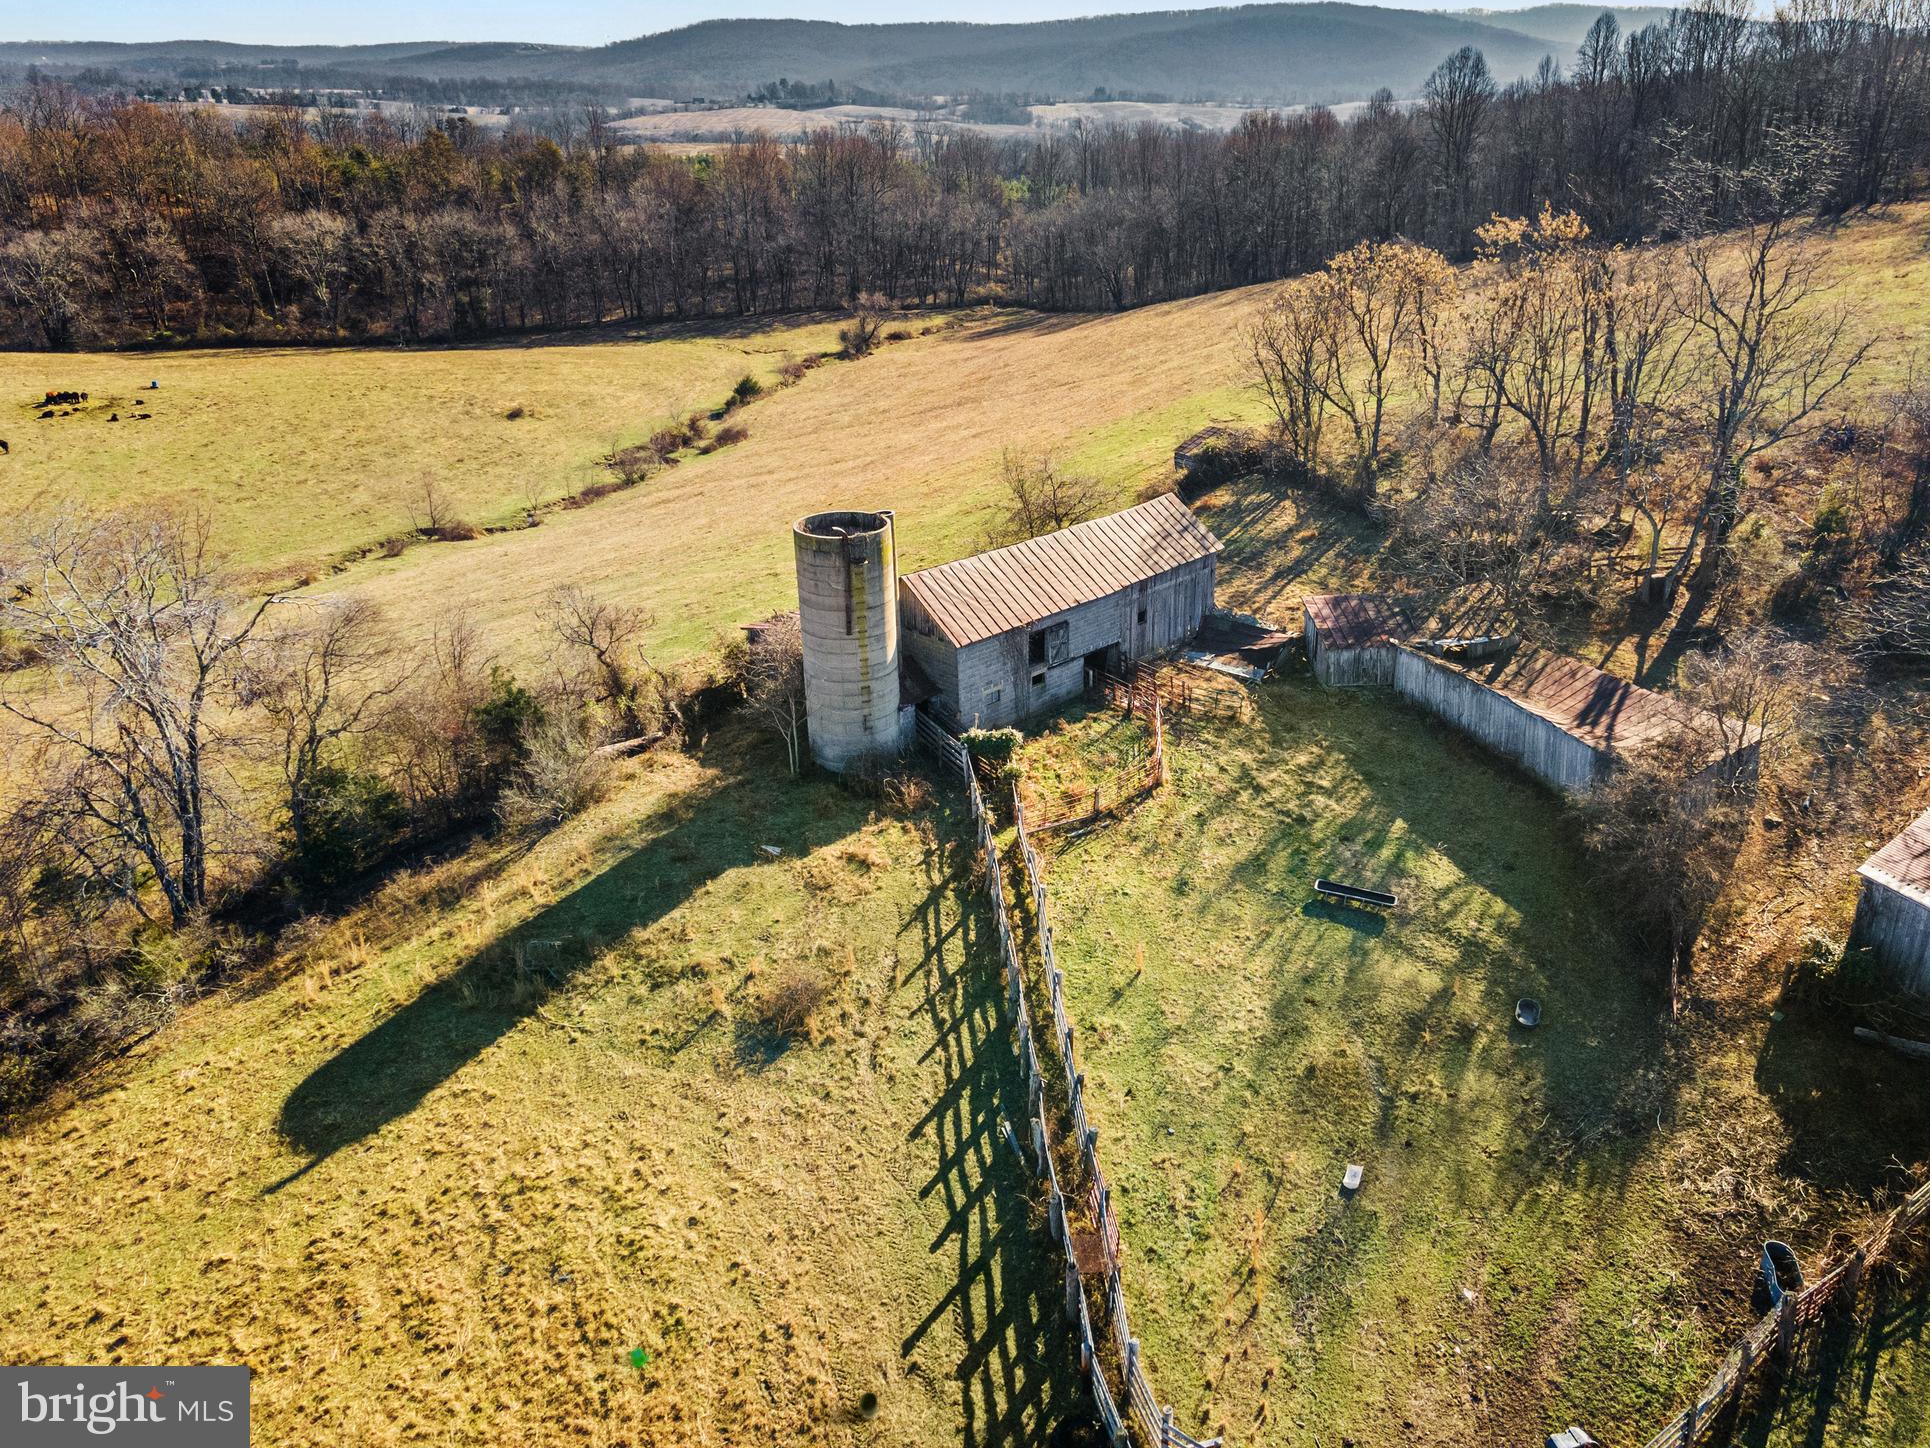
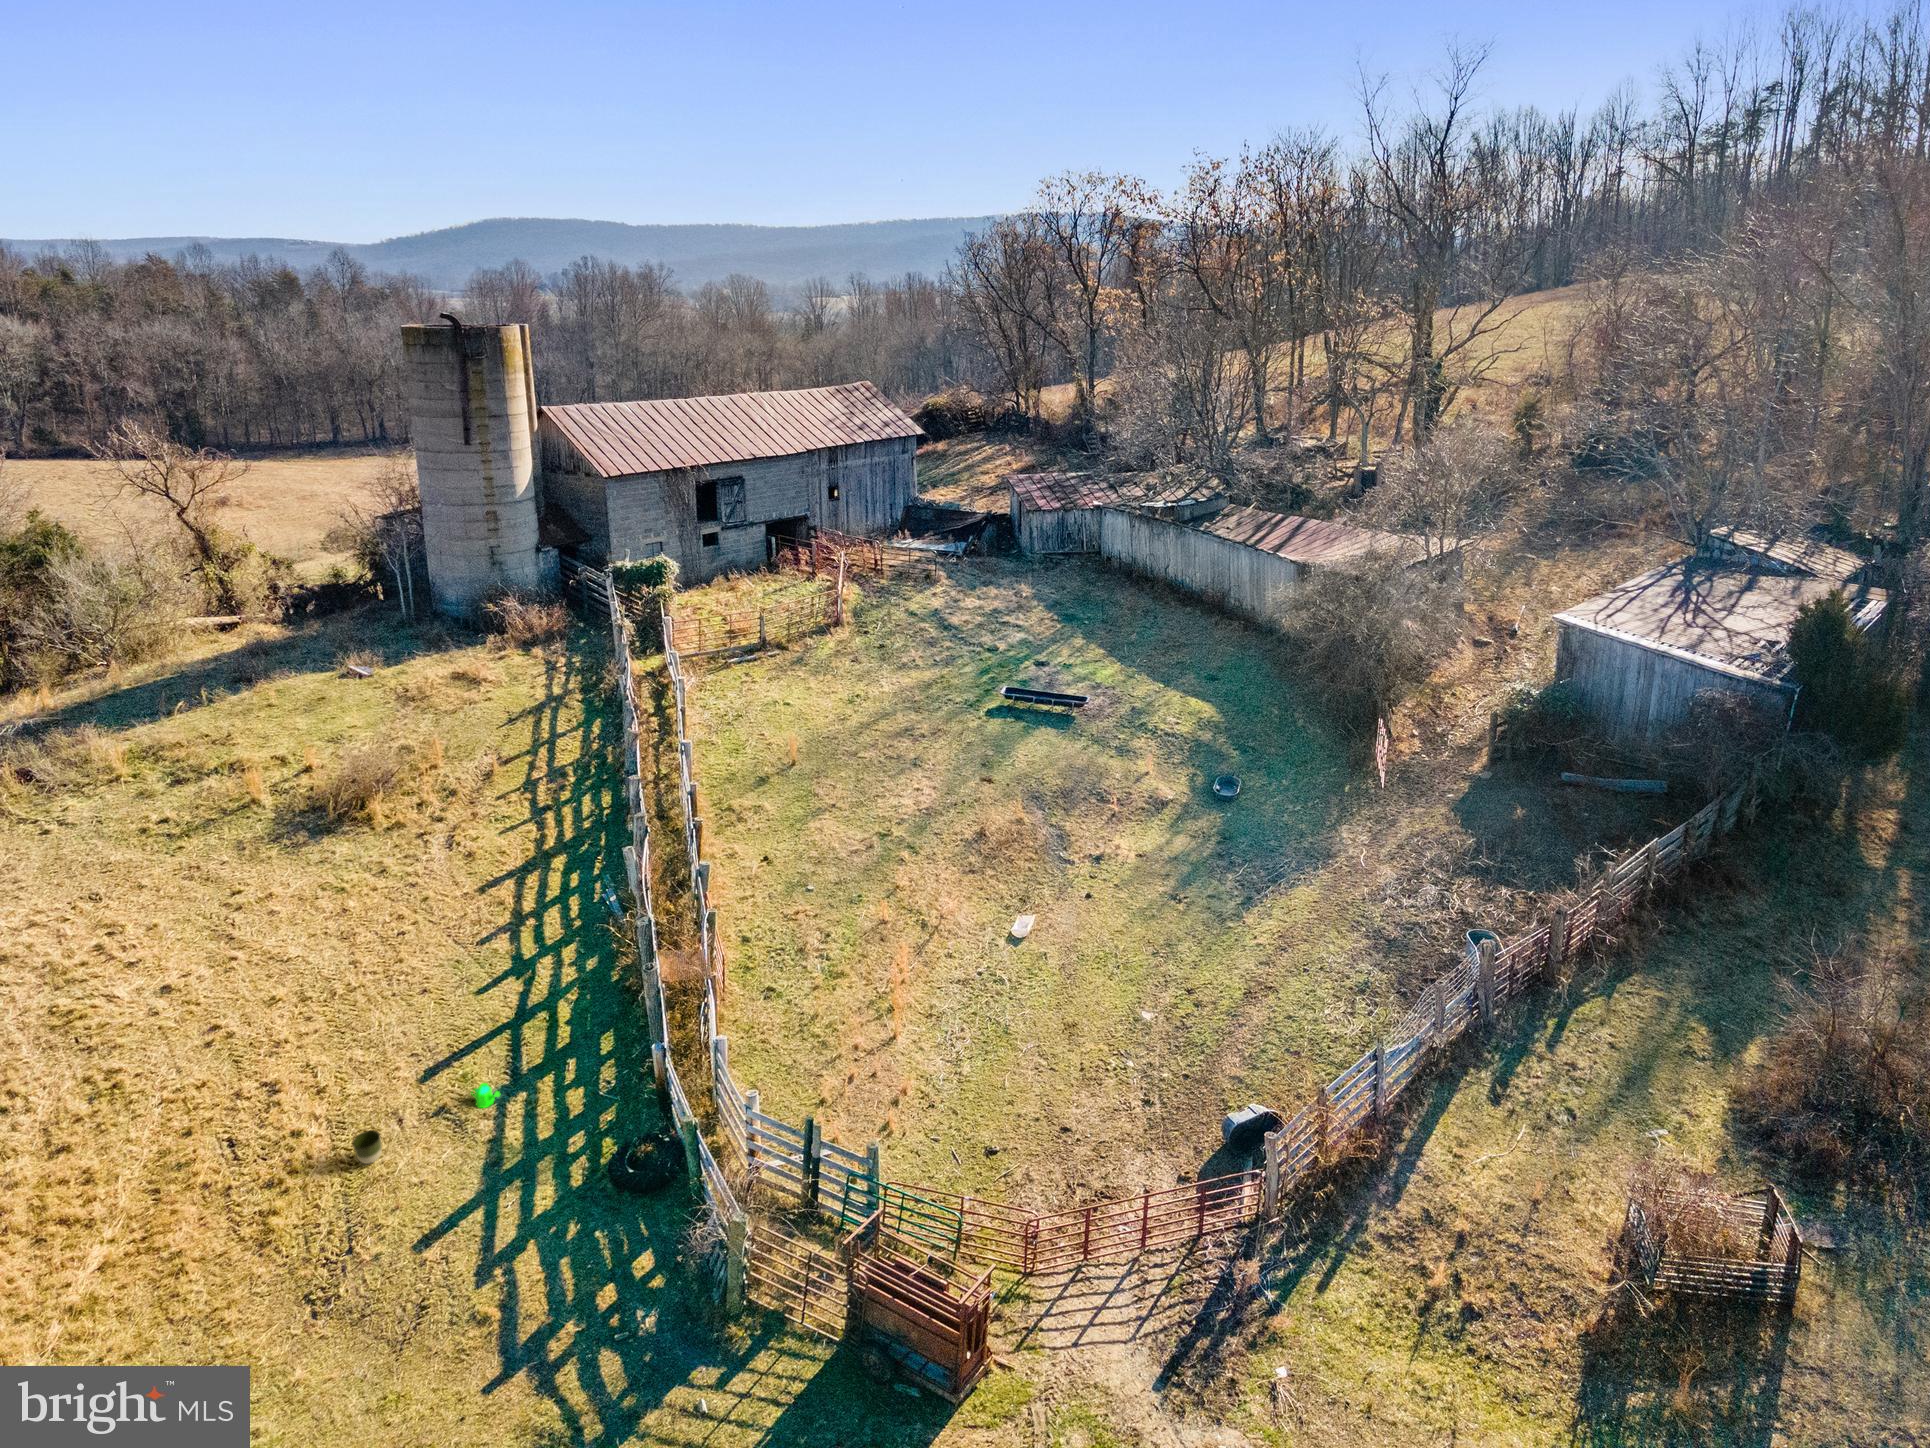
watering can: present [629,1347,649,1367] -> present [471,1083,500,1108]

